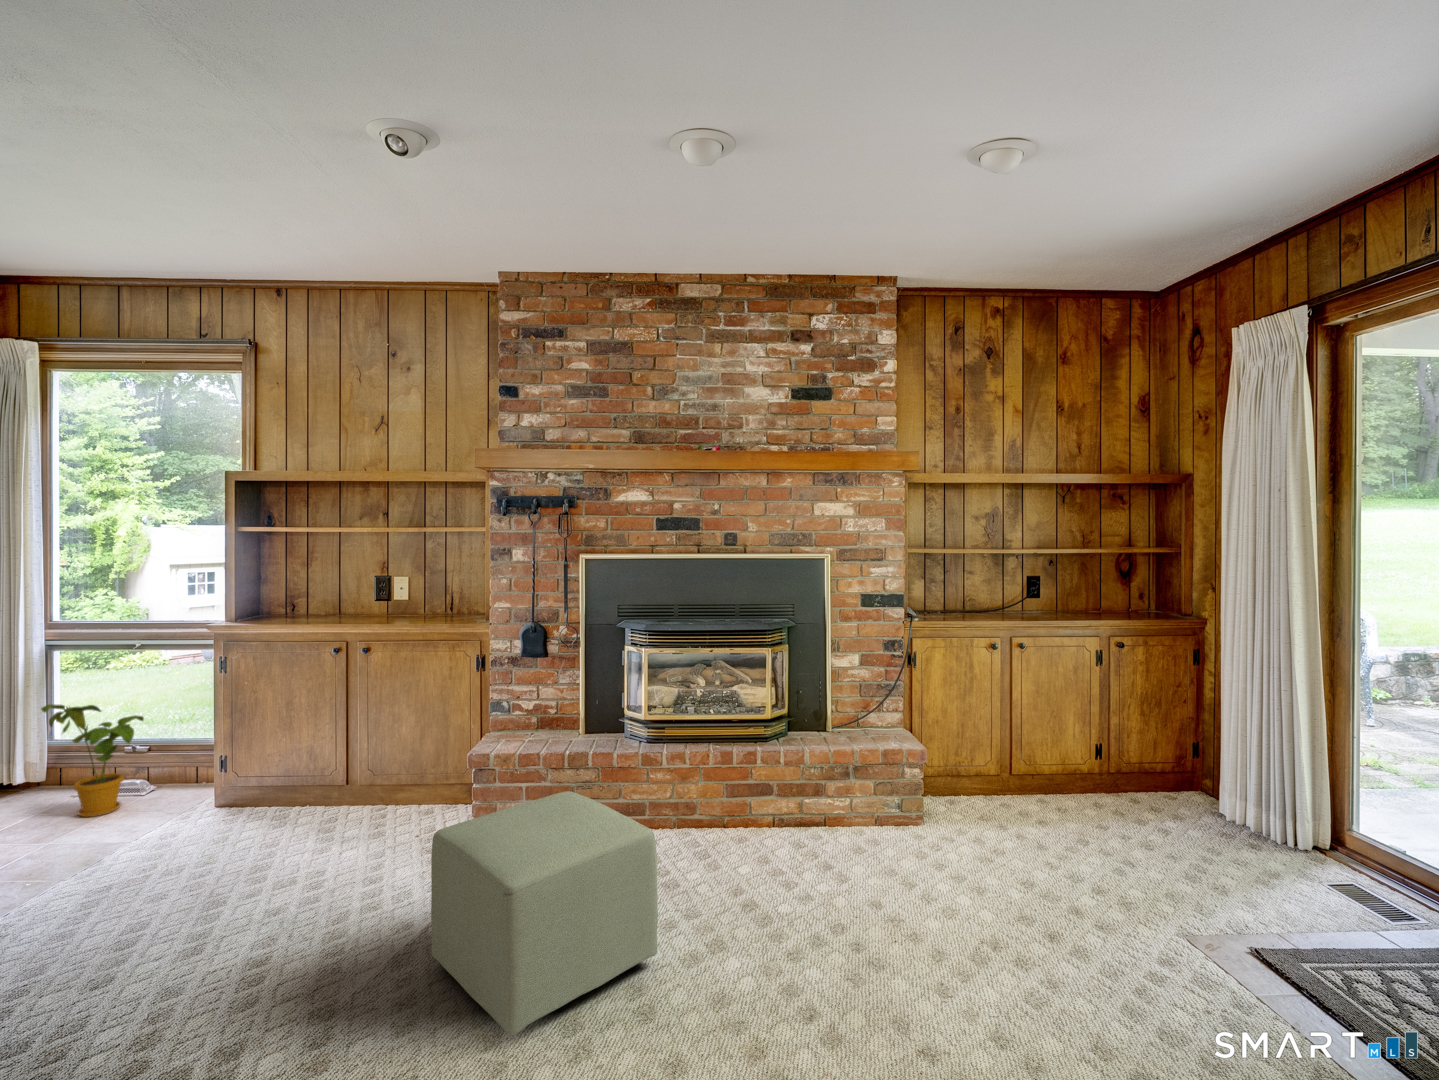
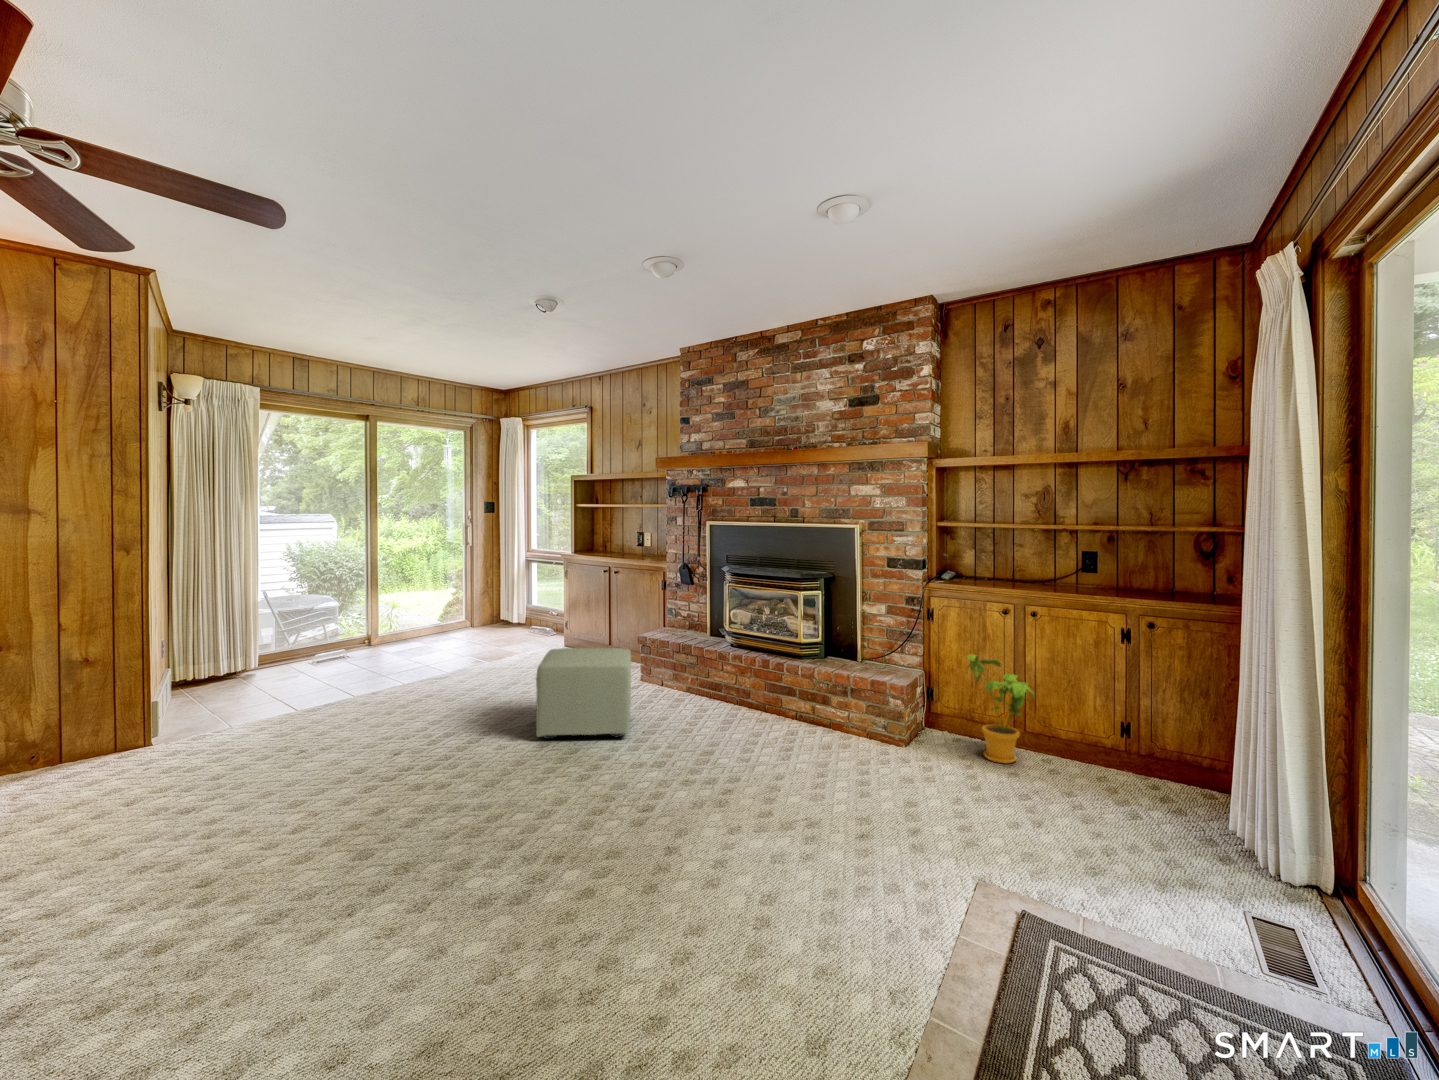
house plant: present [41,704,144,817] -> present [967,655,1035,763]

